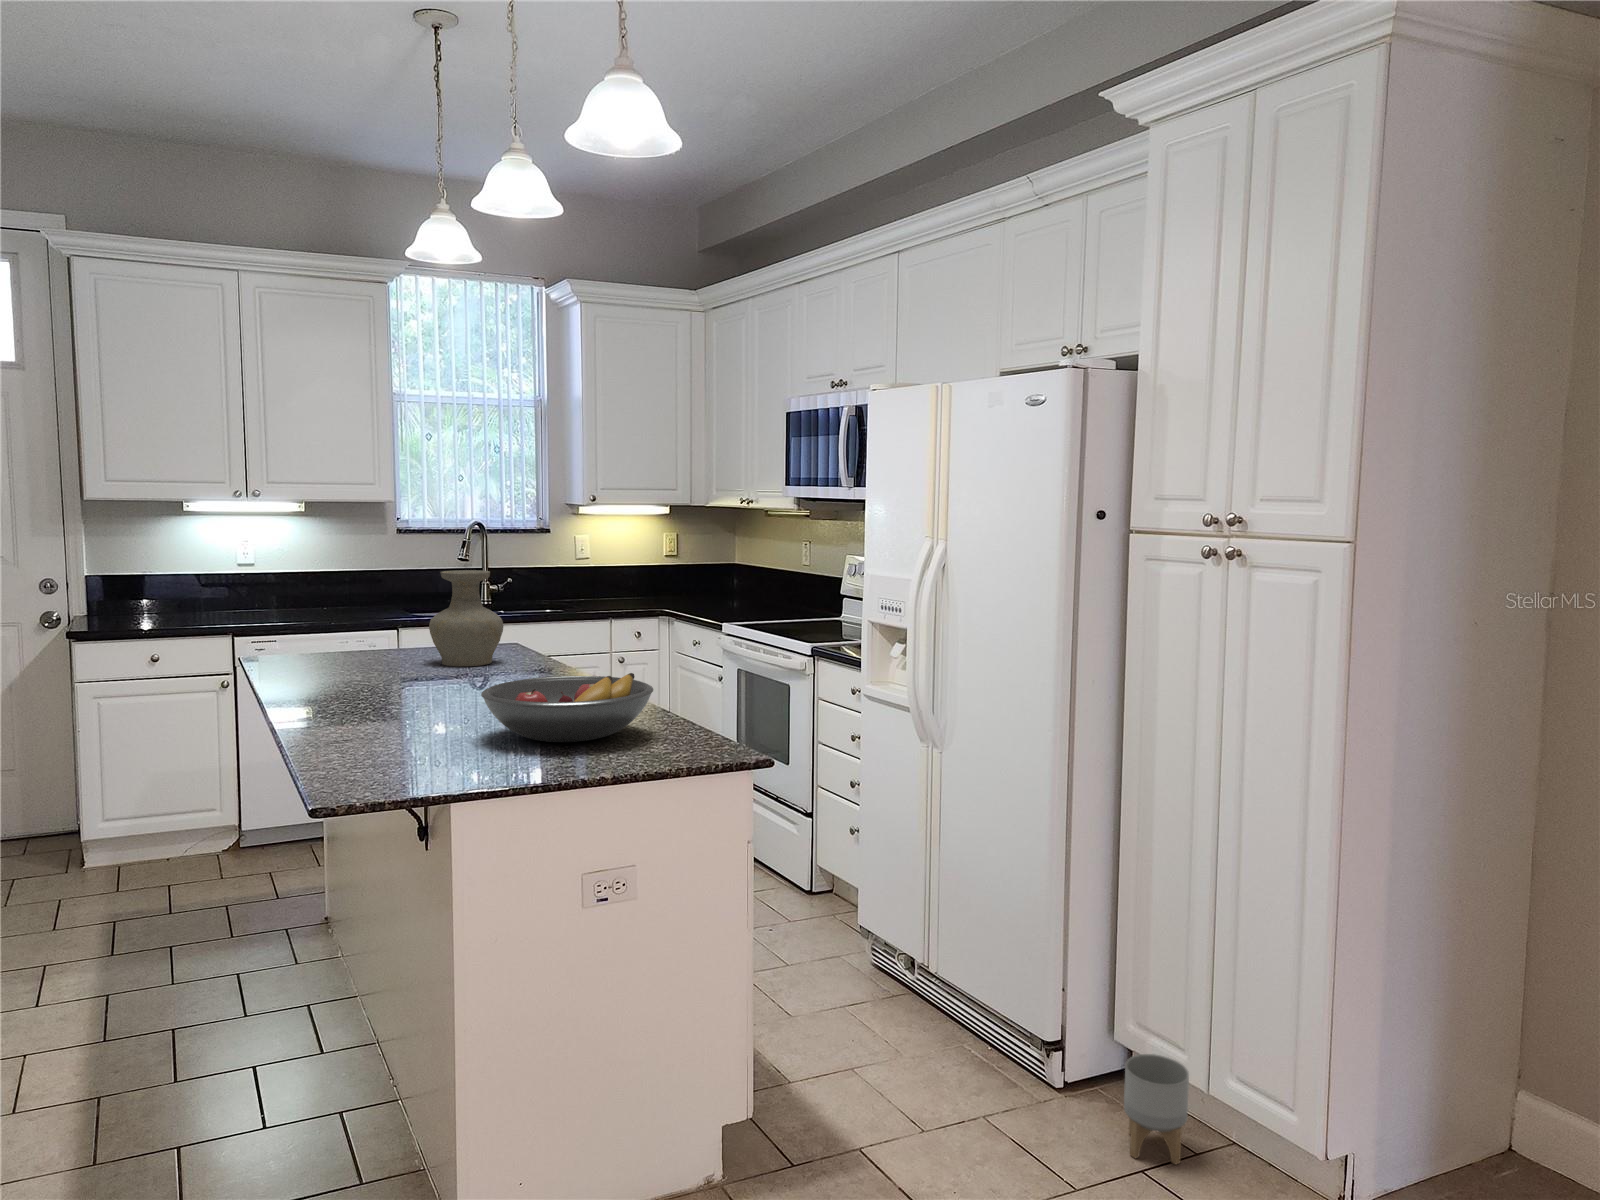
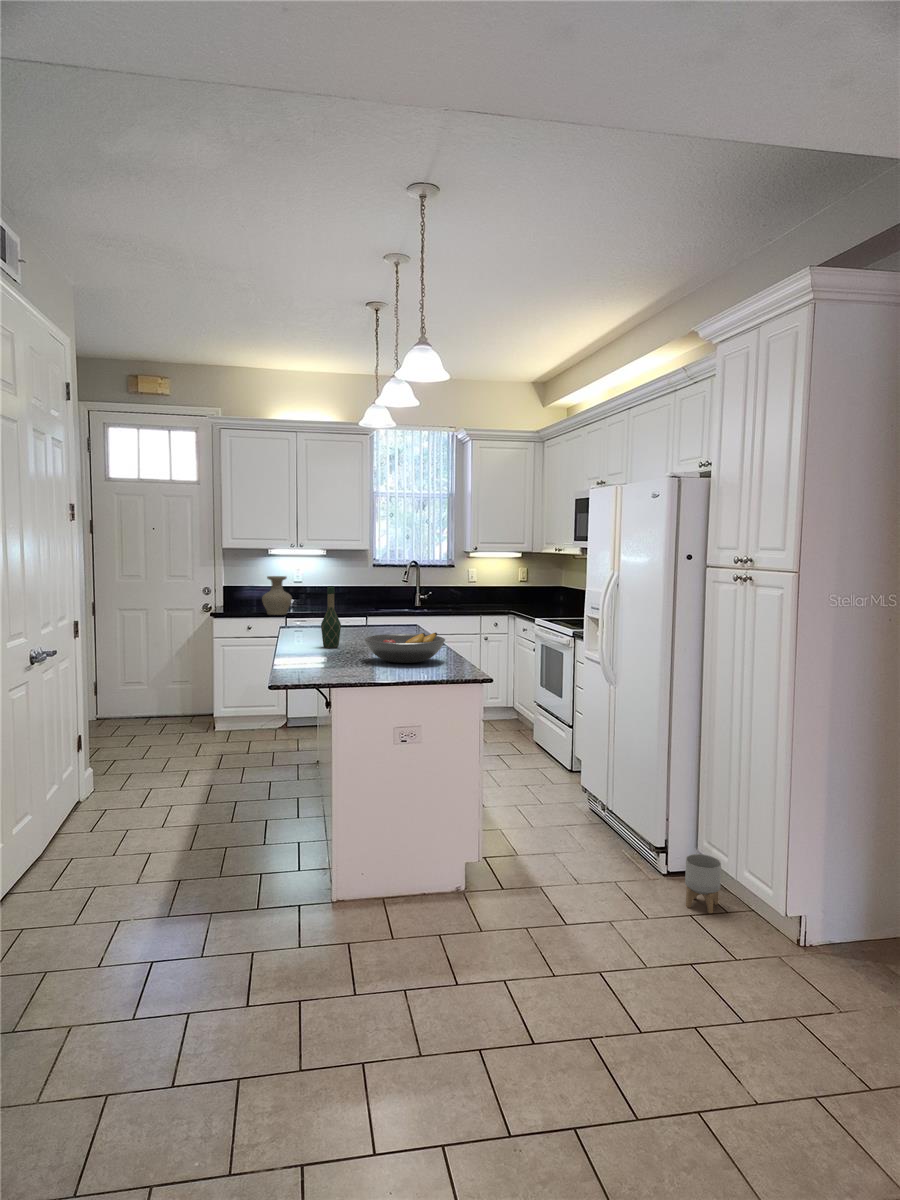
vase: present [429,570,503,666] -> present [262,576,292,615]
wine bottle: none [358,580,402,710] -> present [321,586,341,648]

